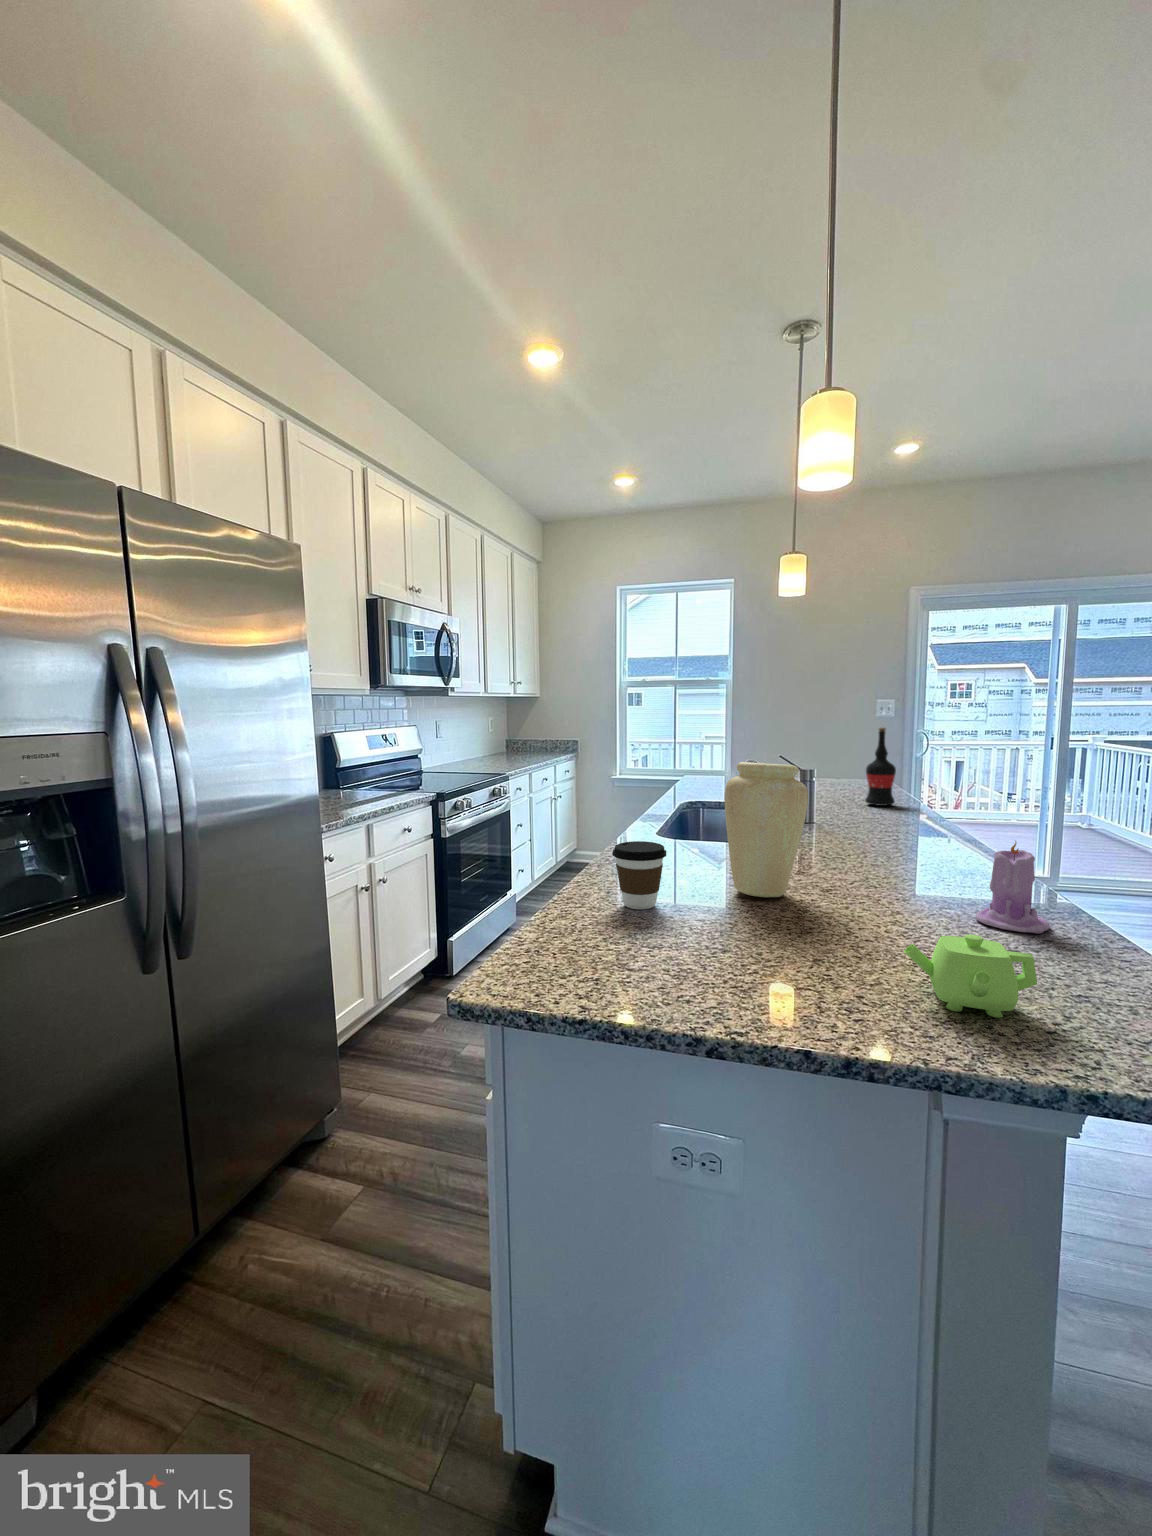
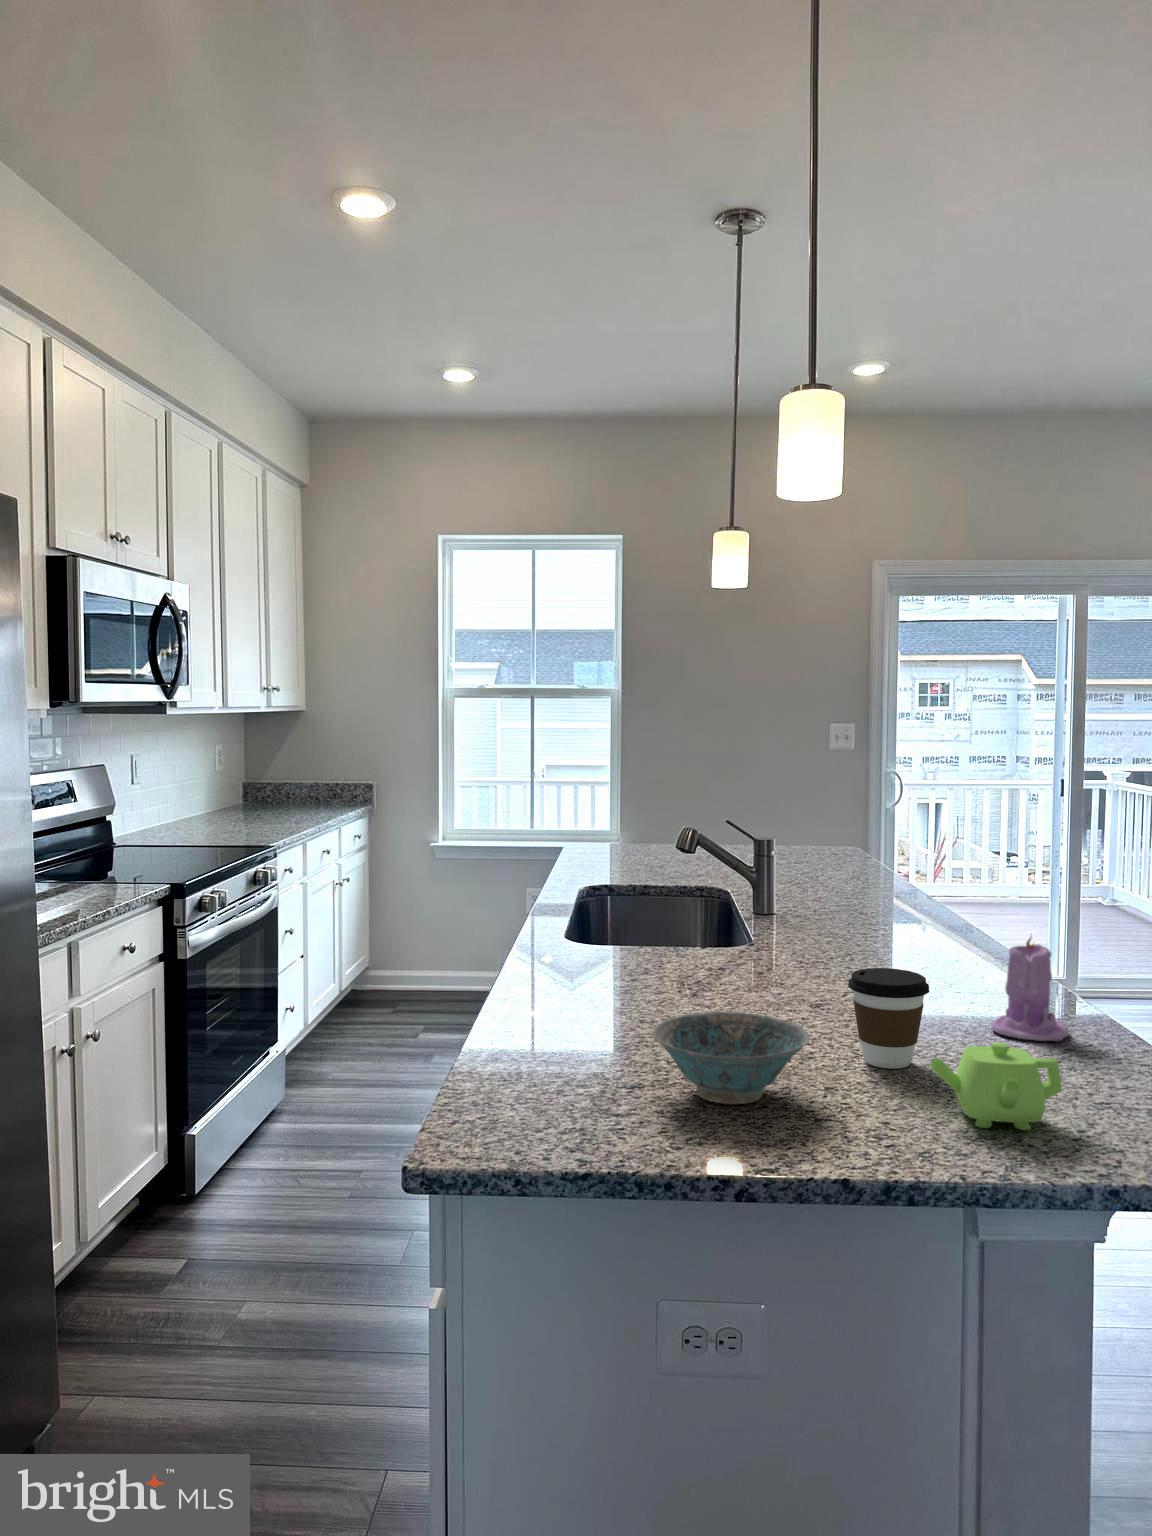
wine bottle: present [865,728,896,806] -> none [832,777,872,886]
vase: present [725,762,808,897] -> none [689,841,794,1018]
coffee cup: present [612,841,666,909] -> present [848,968,929,1069]
ceramic bowl: none [668,892,799,968] -> present [653,1012,810,1104]

